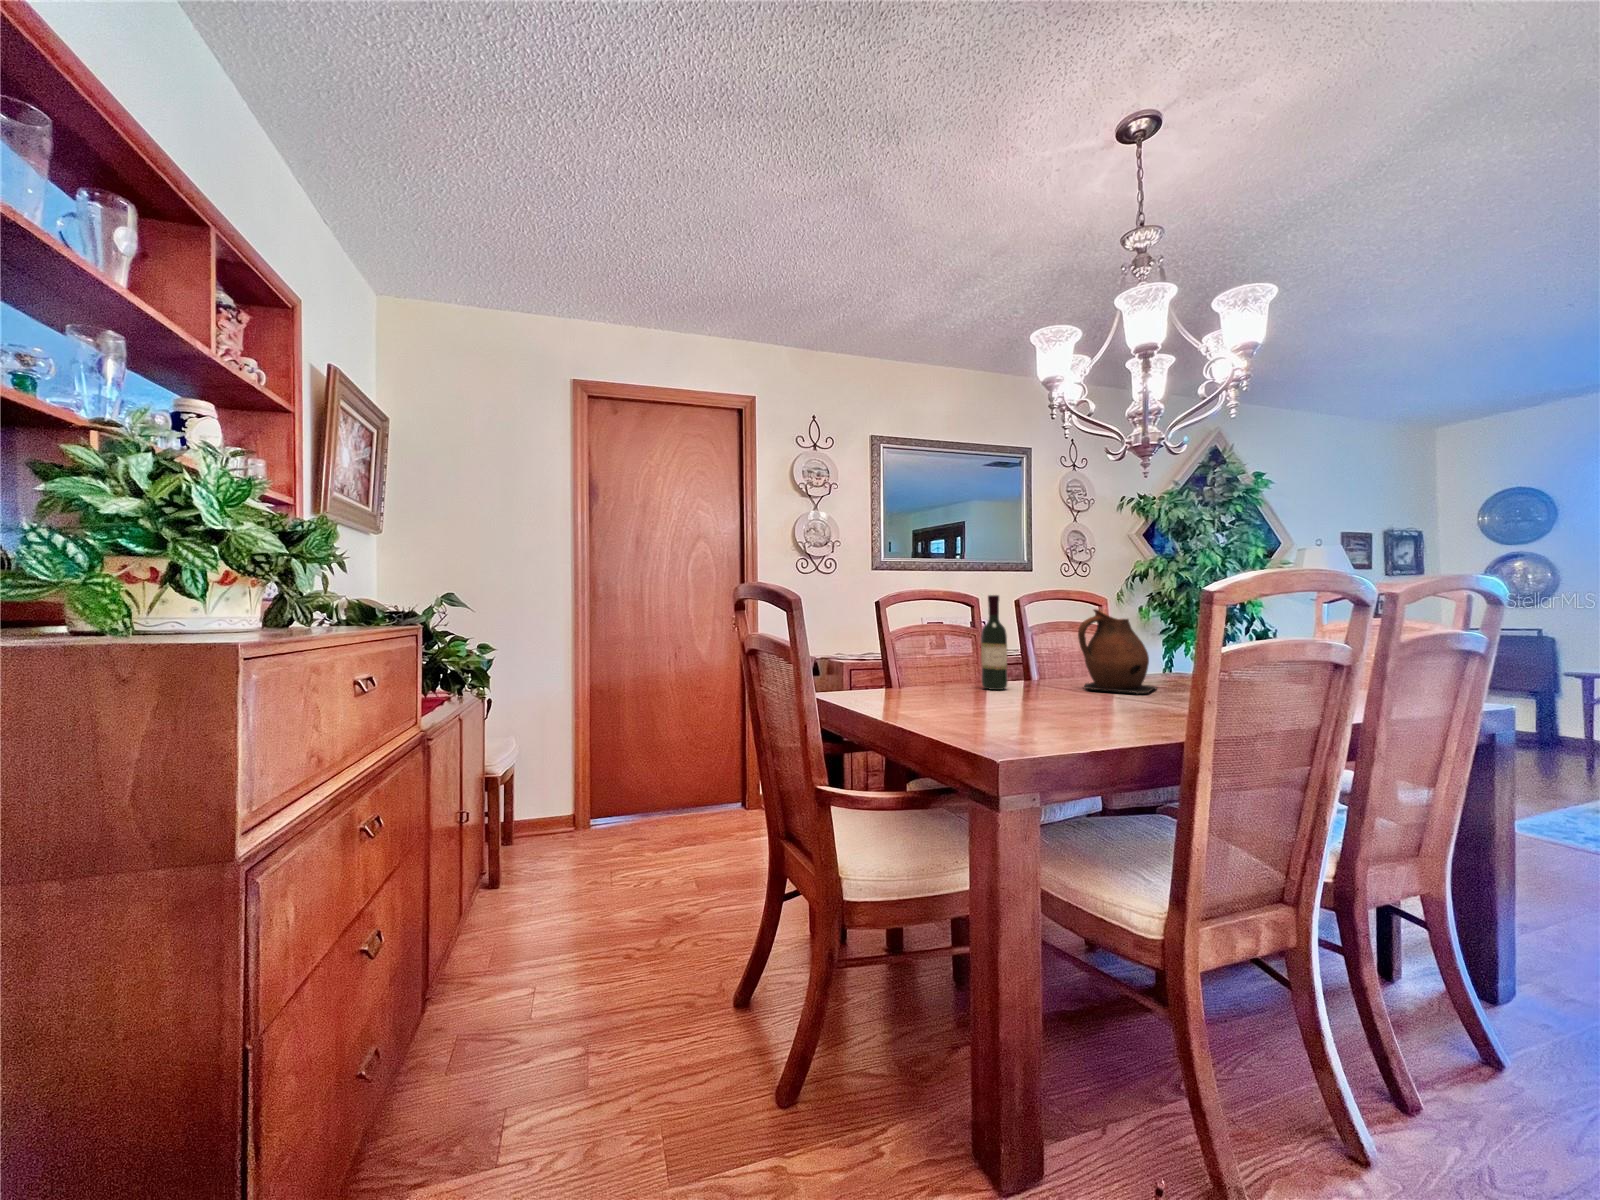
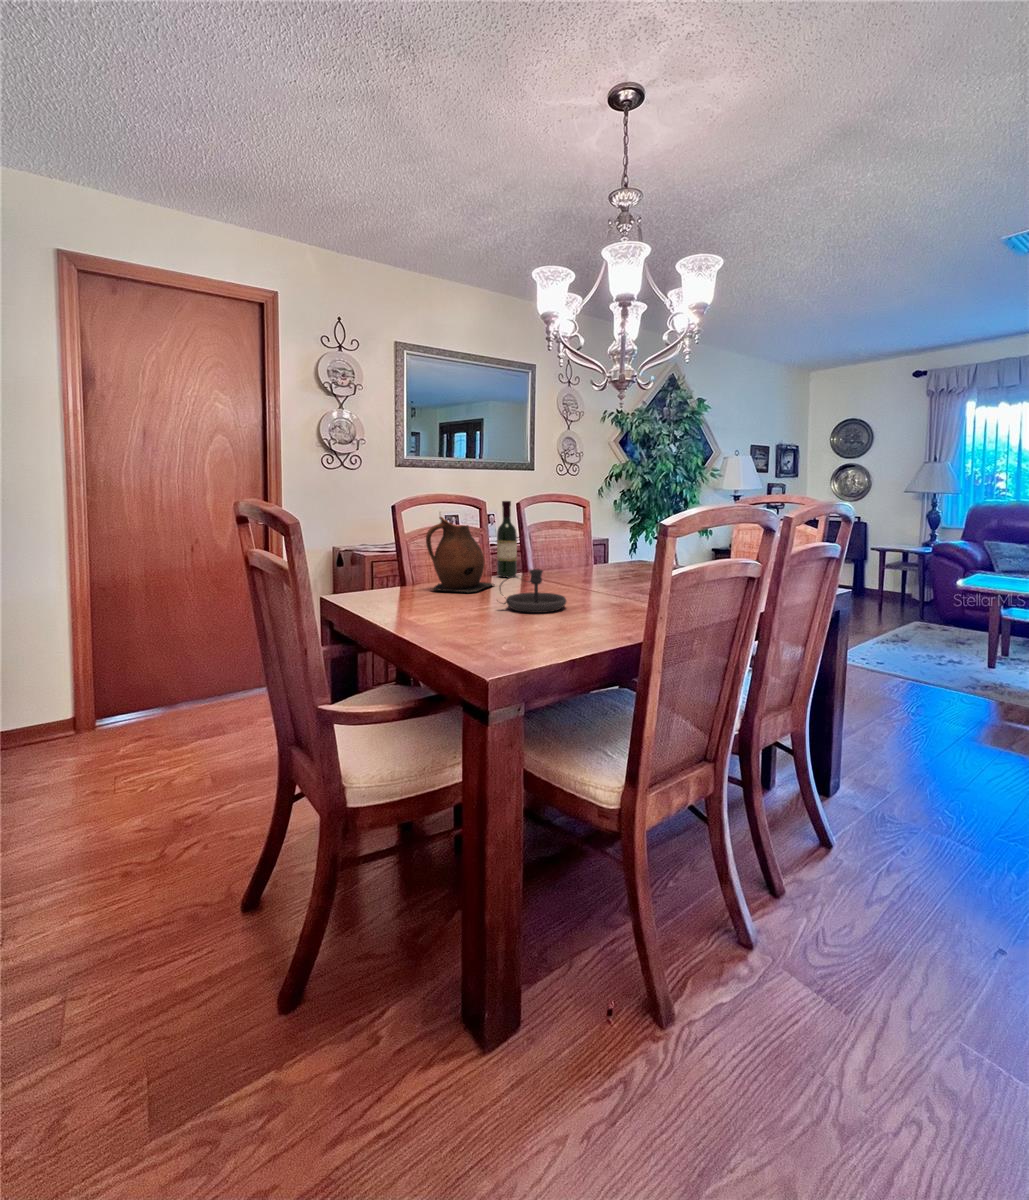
ceramic pitcher: present [1078,609,1157,694] -> present [426,517,494,593]
candlestick: none [976,678,1078,739] -> present [499,569,566,613]

